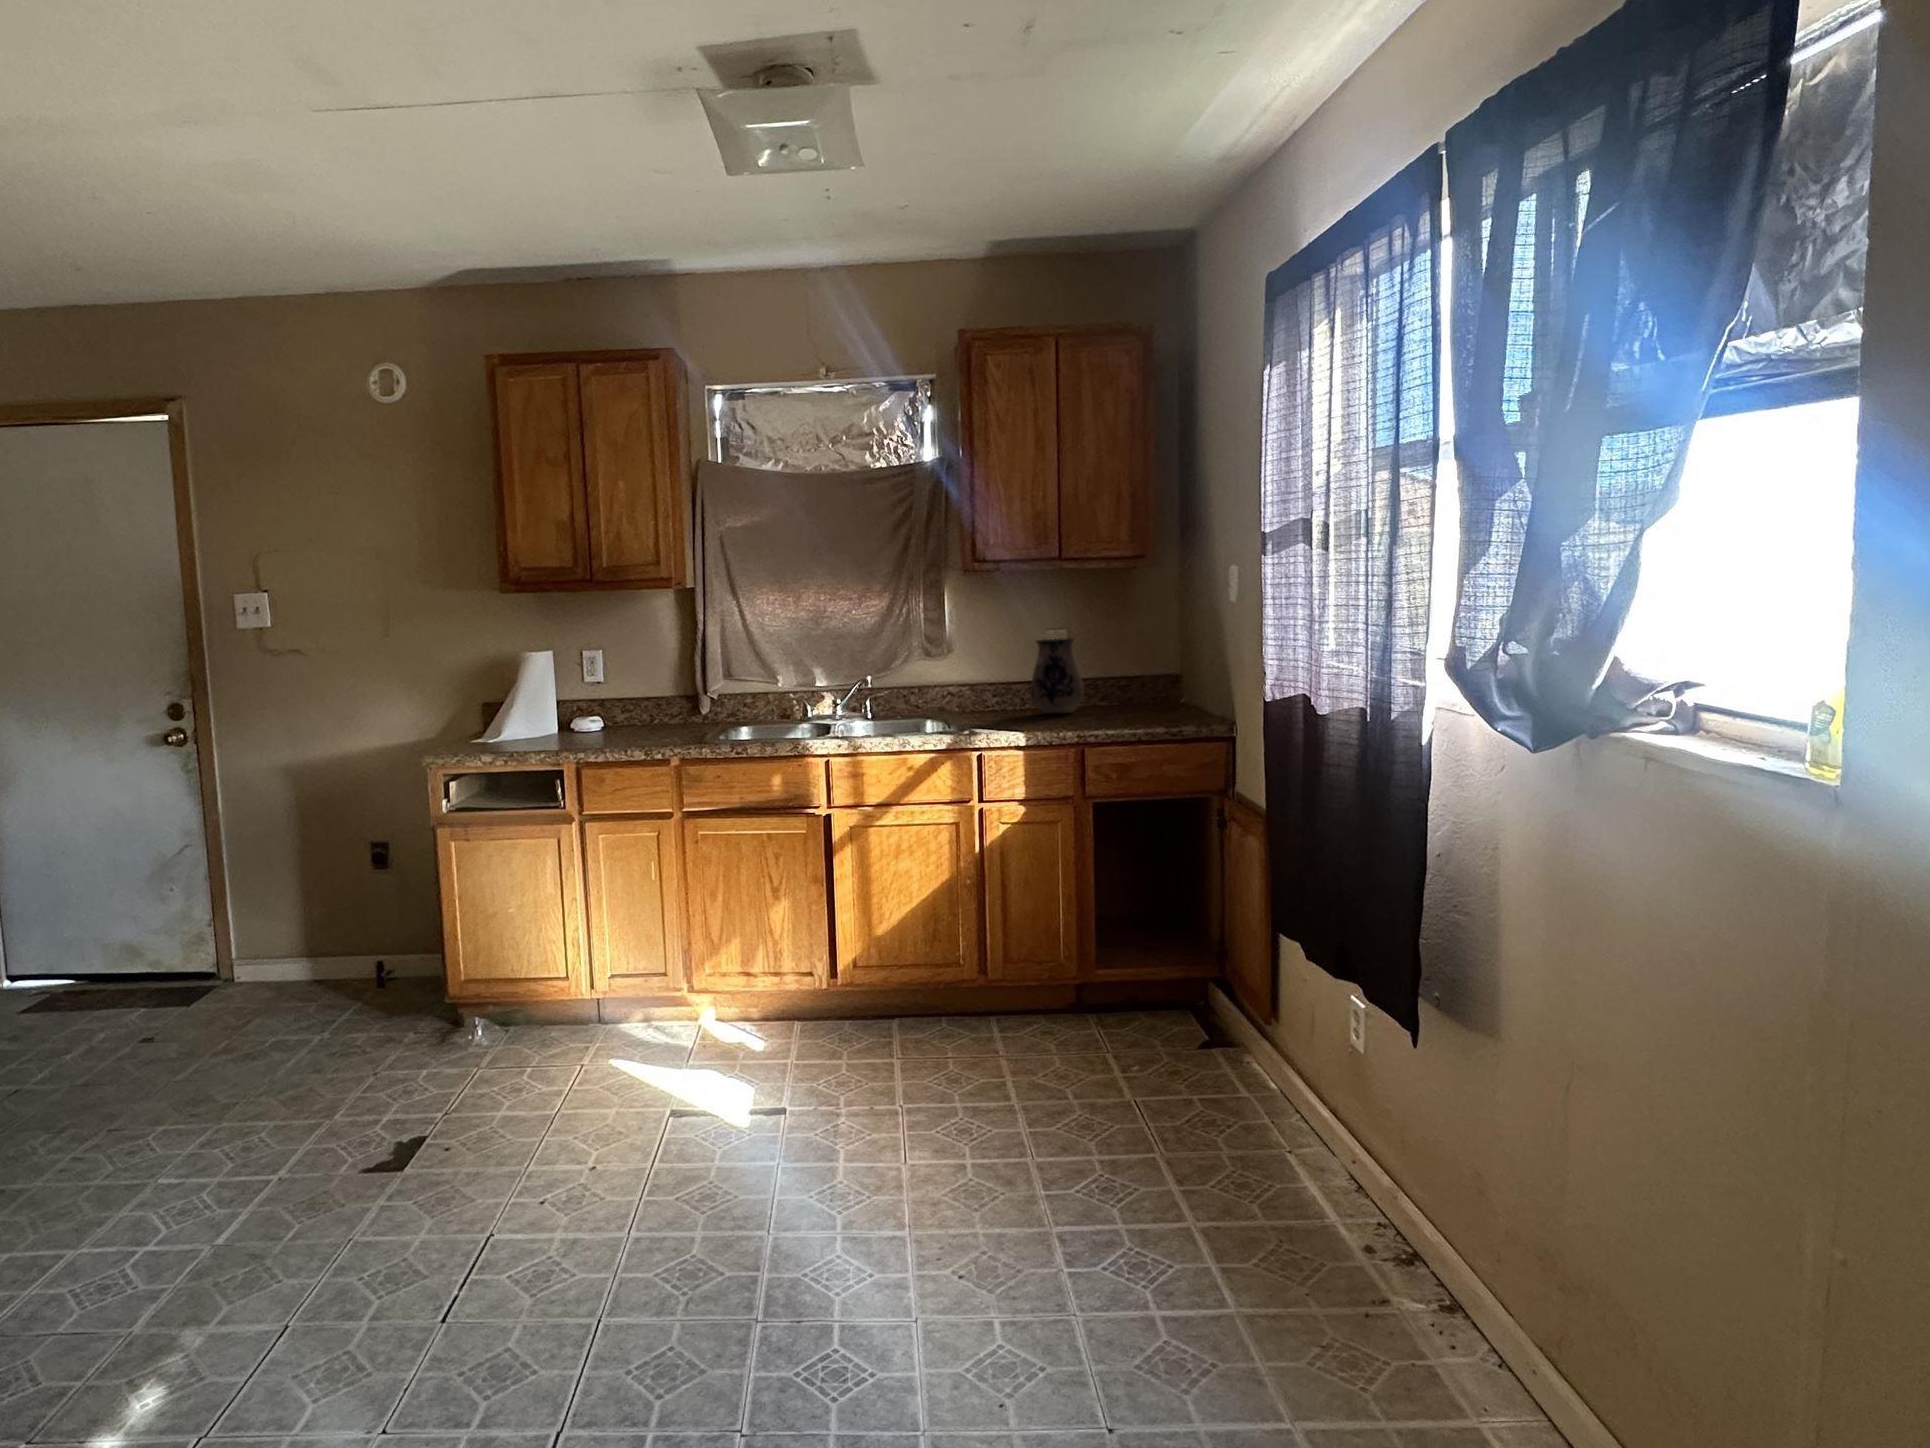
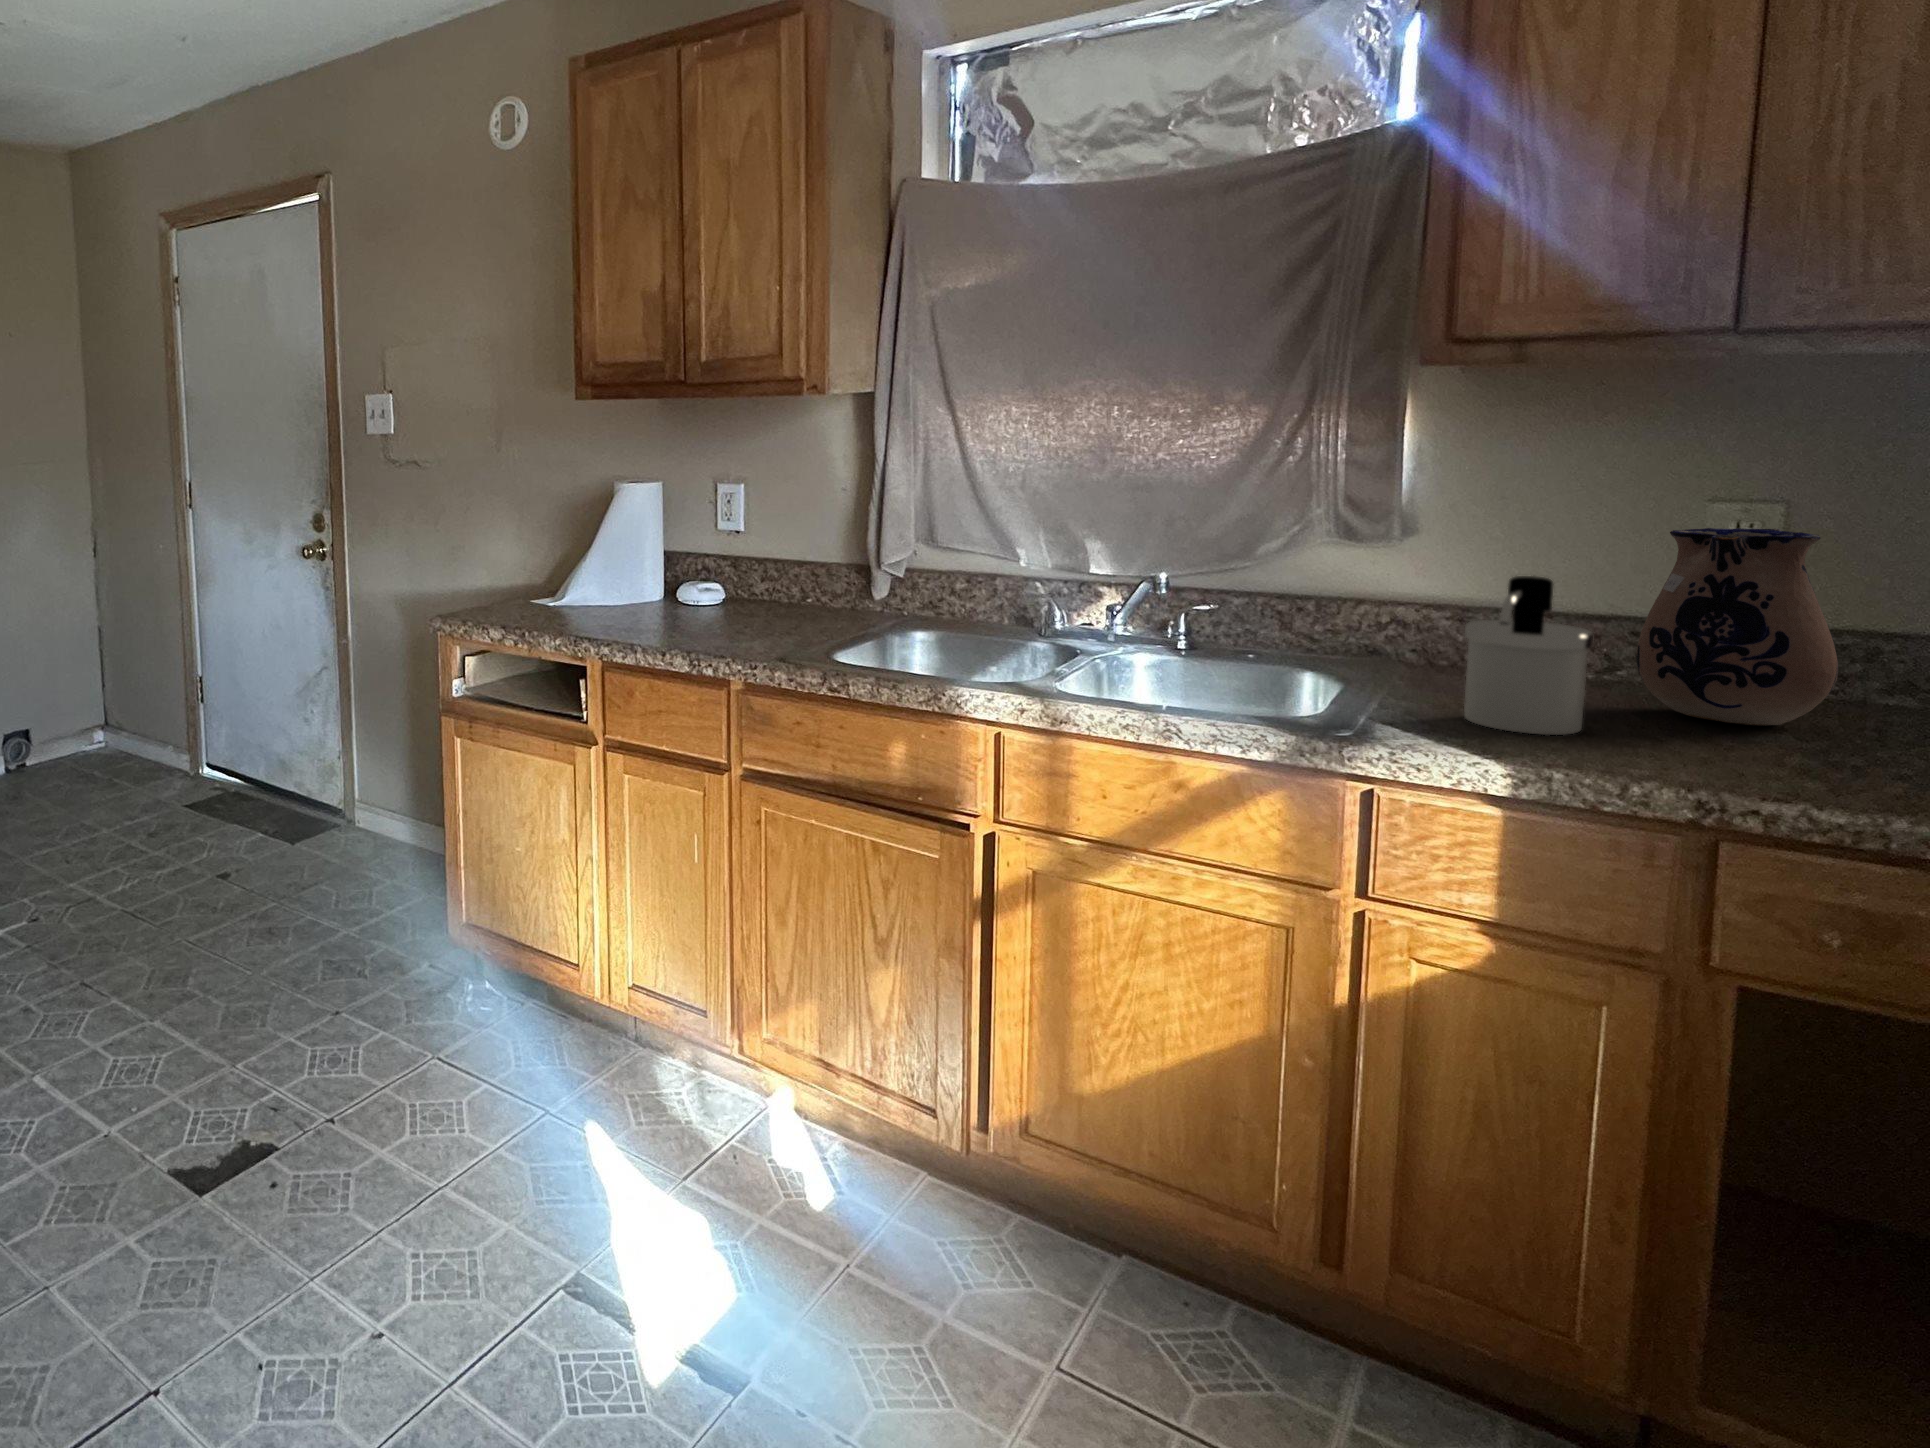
soap dispenser: none [988,659,1026,723] -> present [1464,576,1593,735]

